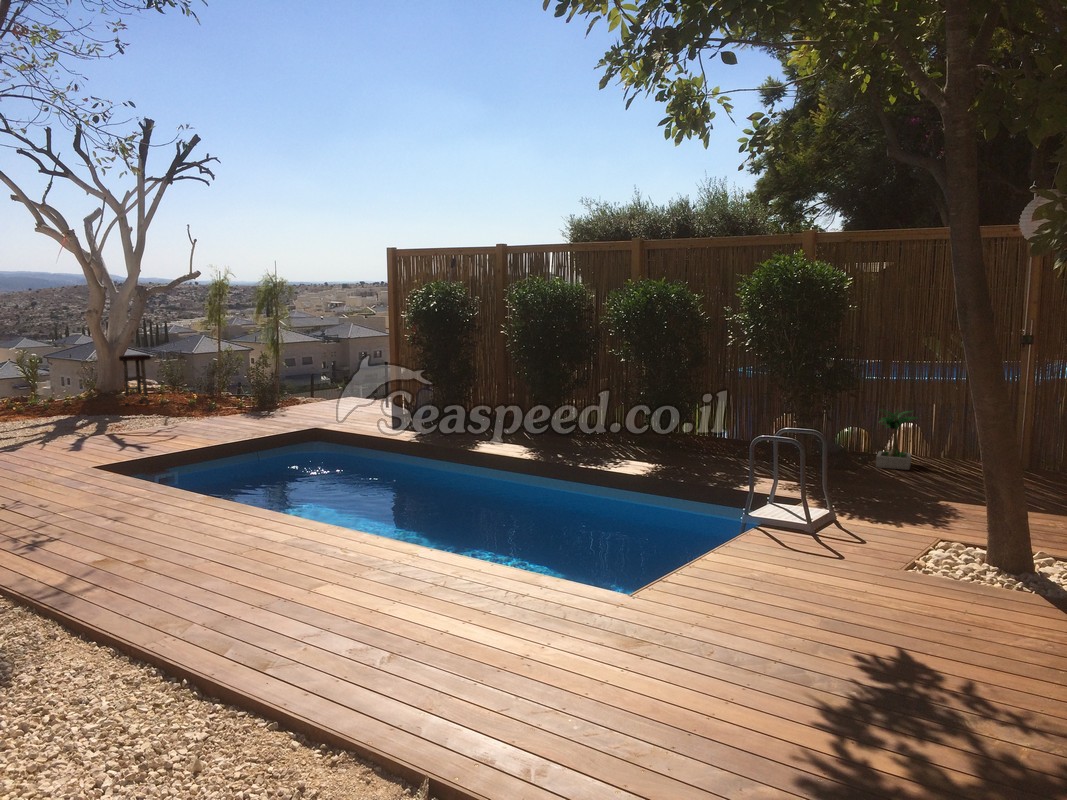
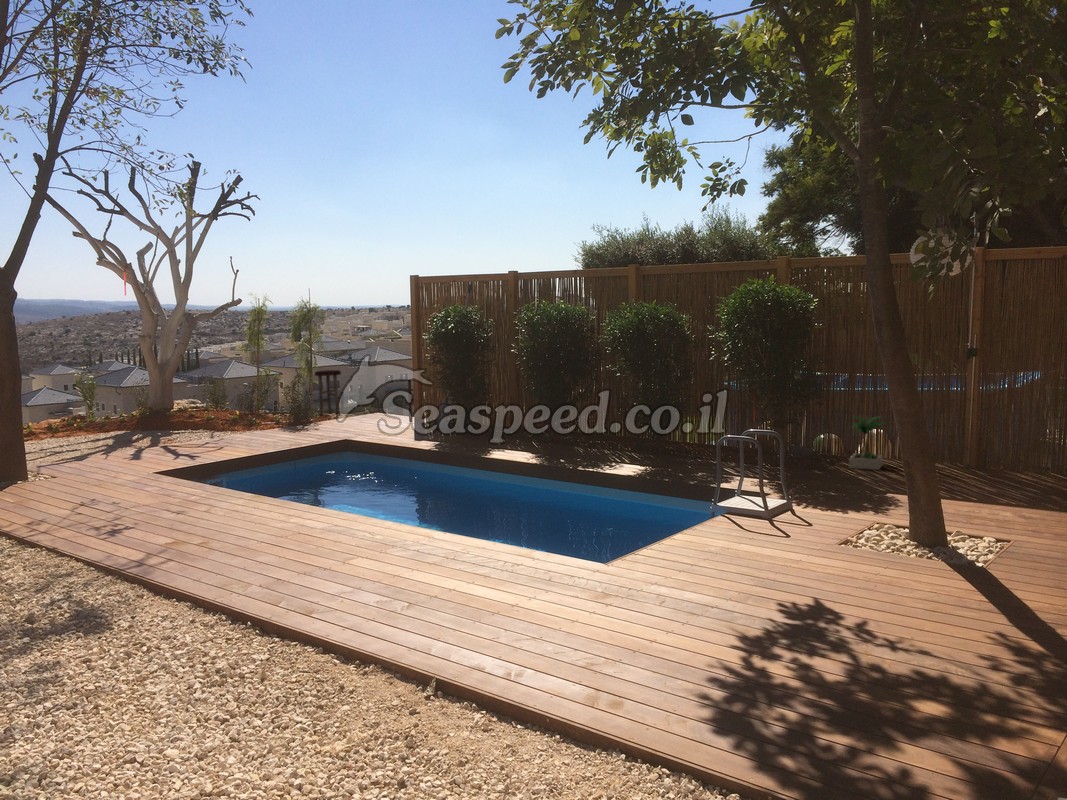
stool: present [119,354,151,406] -> present [315,370,341,416]

